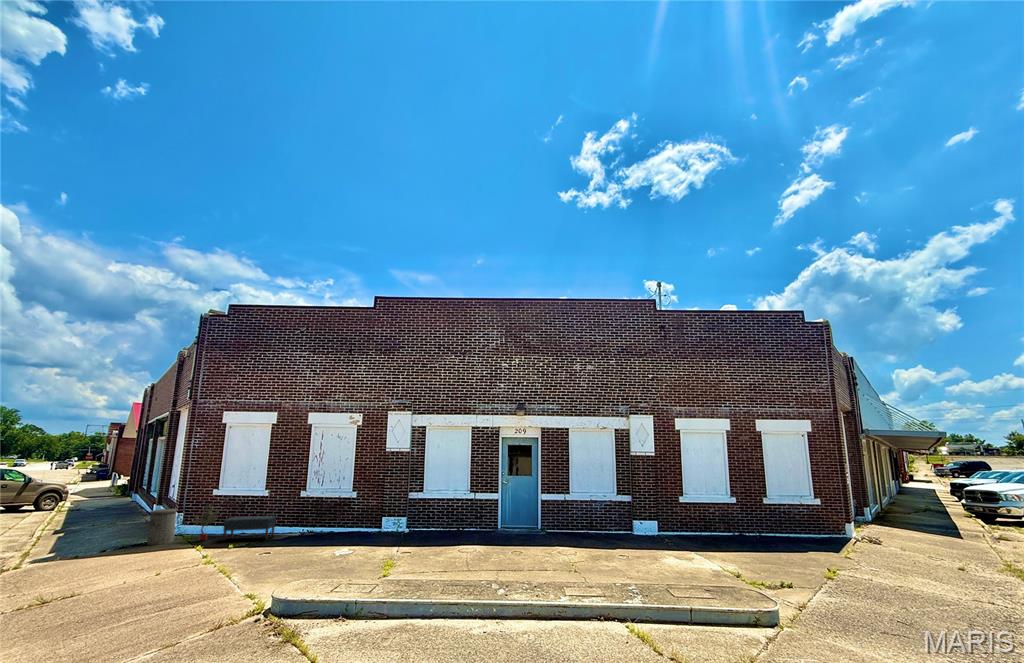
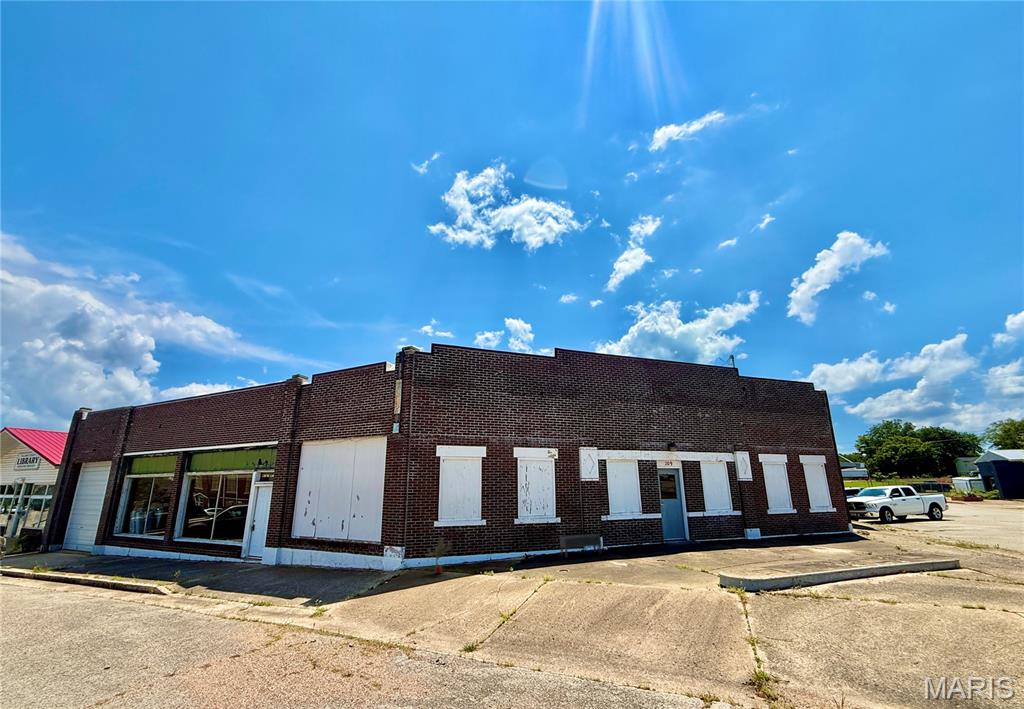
trash can: present [147,509,177,545] -> none [385,543,409,581]
bench: present [223,516,276,541] -> present [559,534,601,557]

